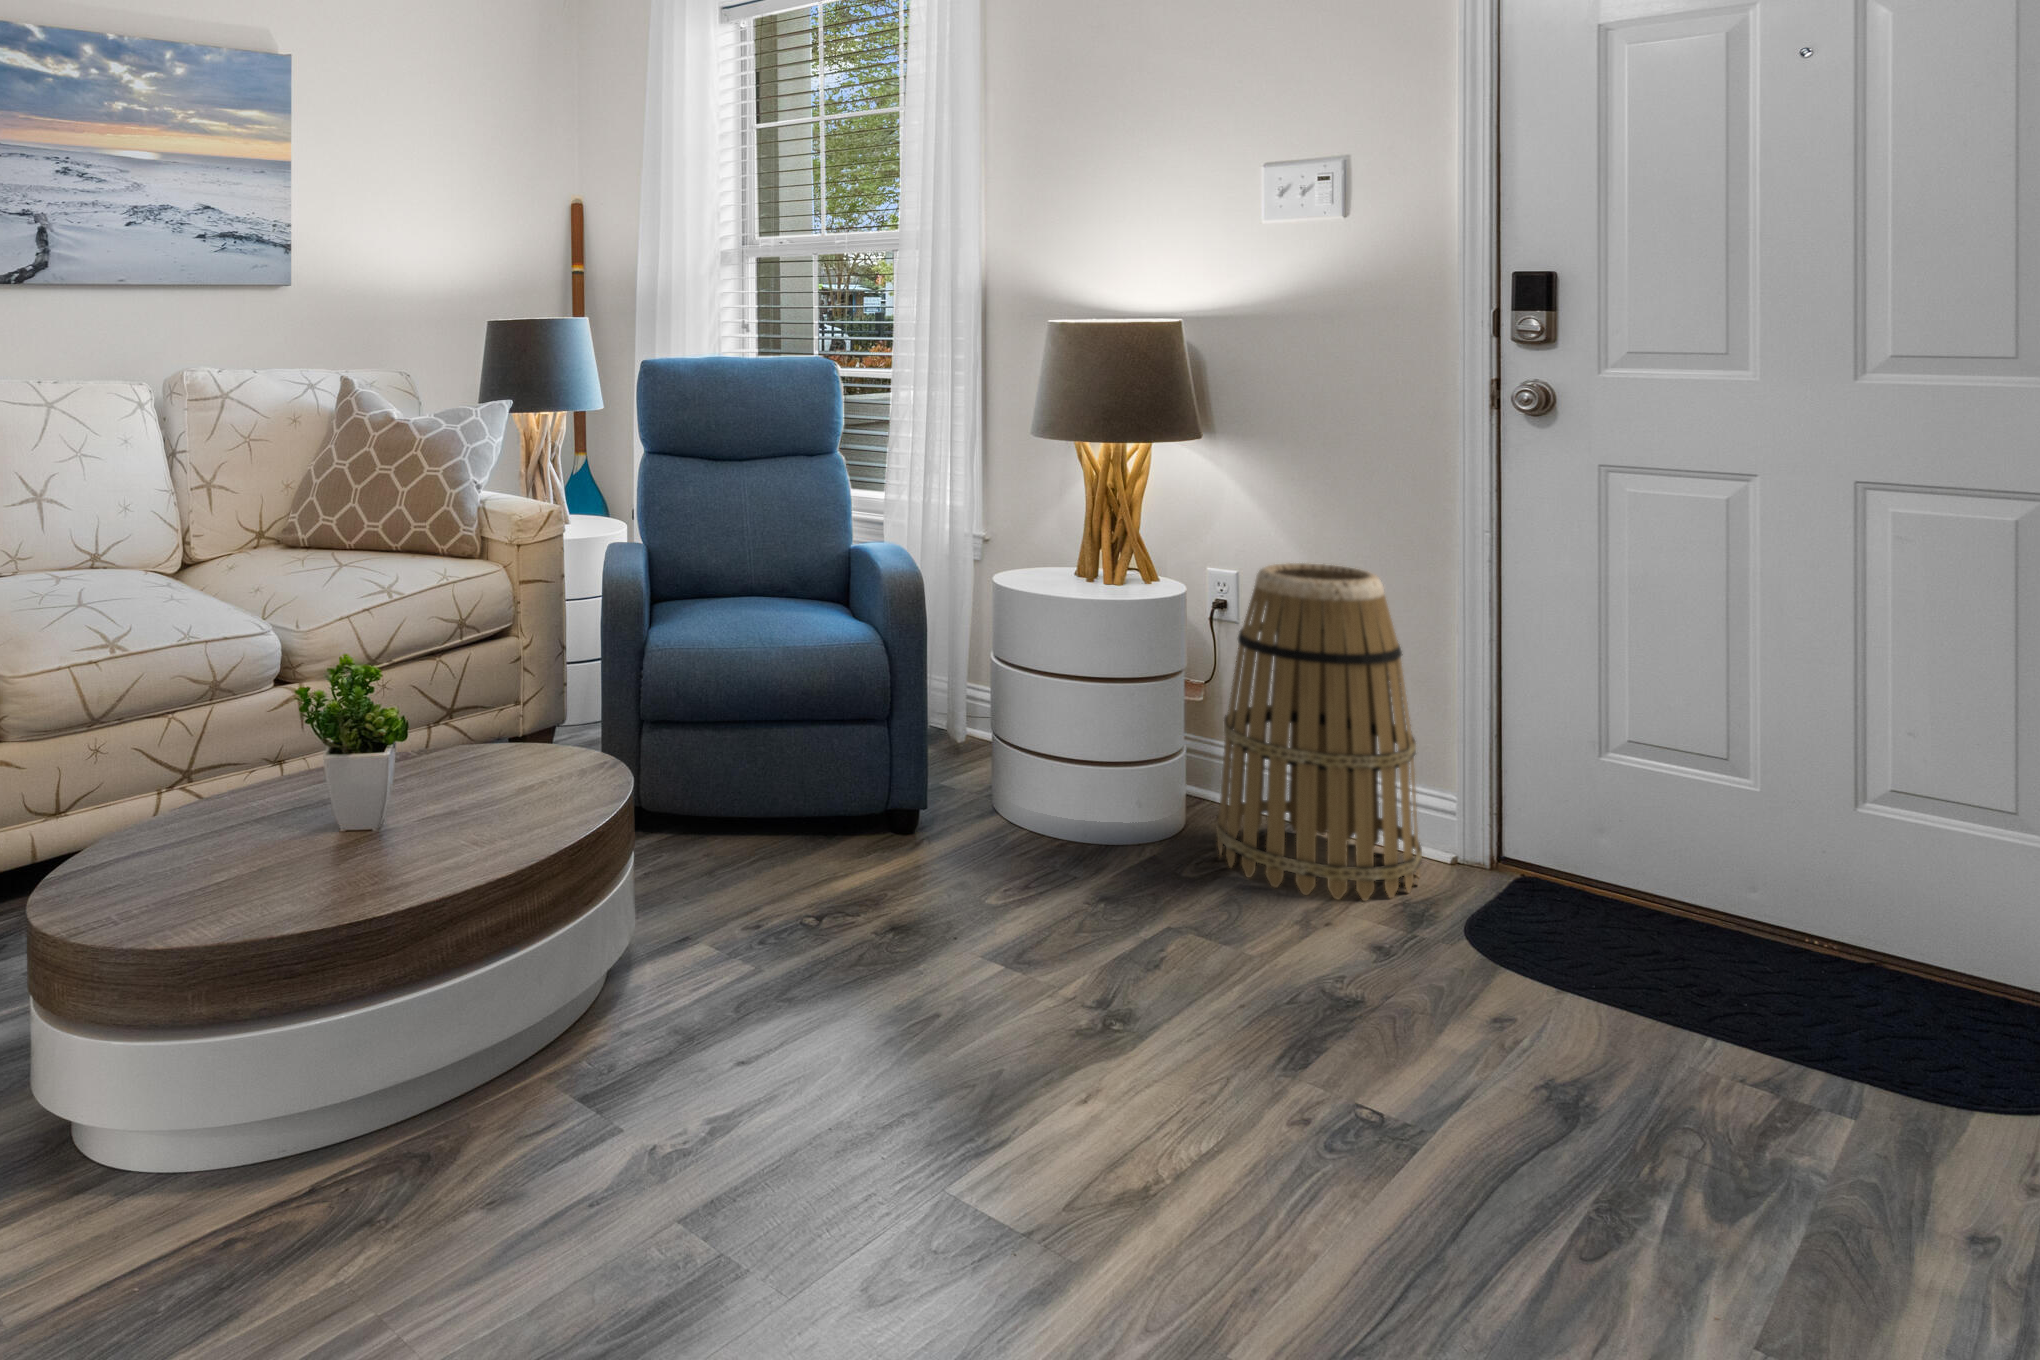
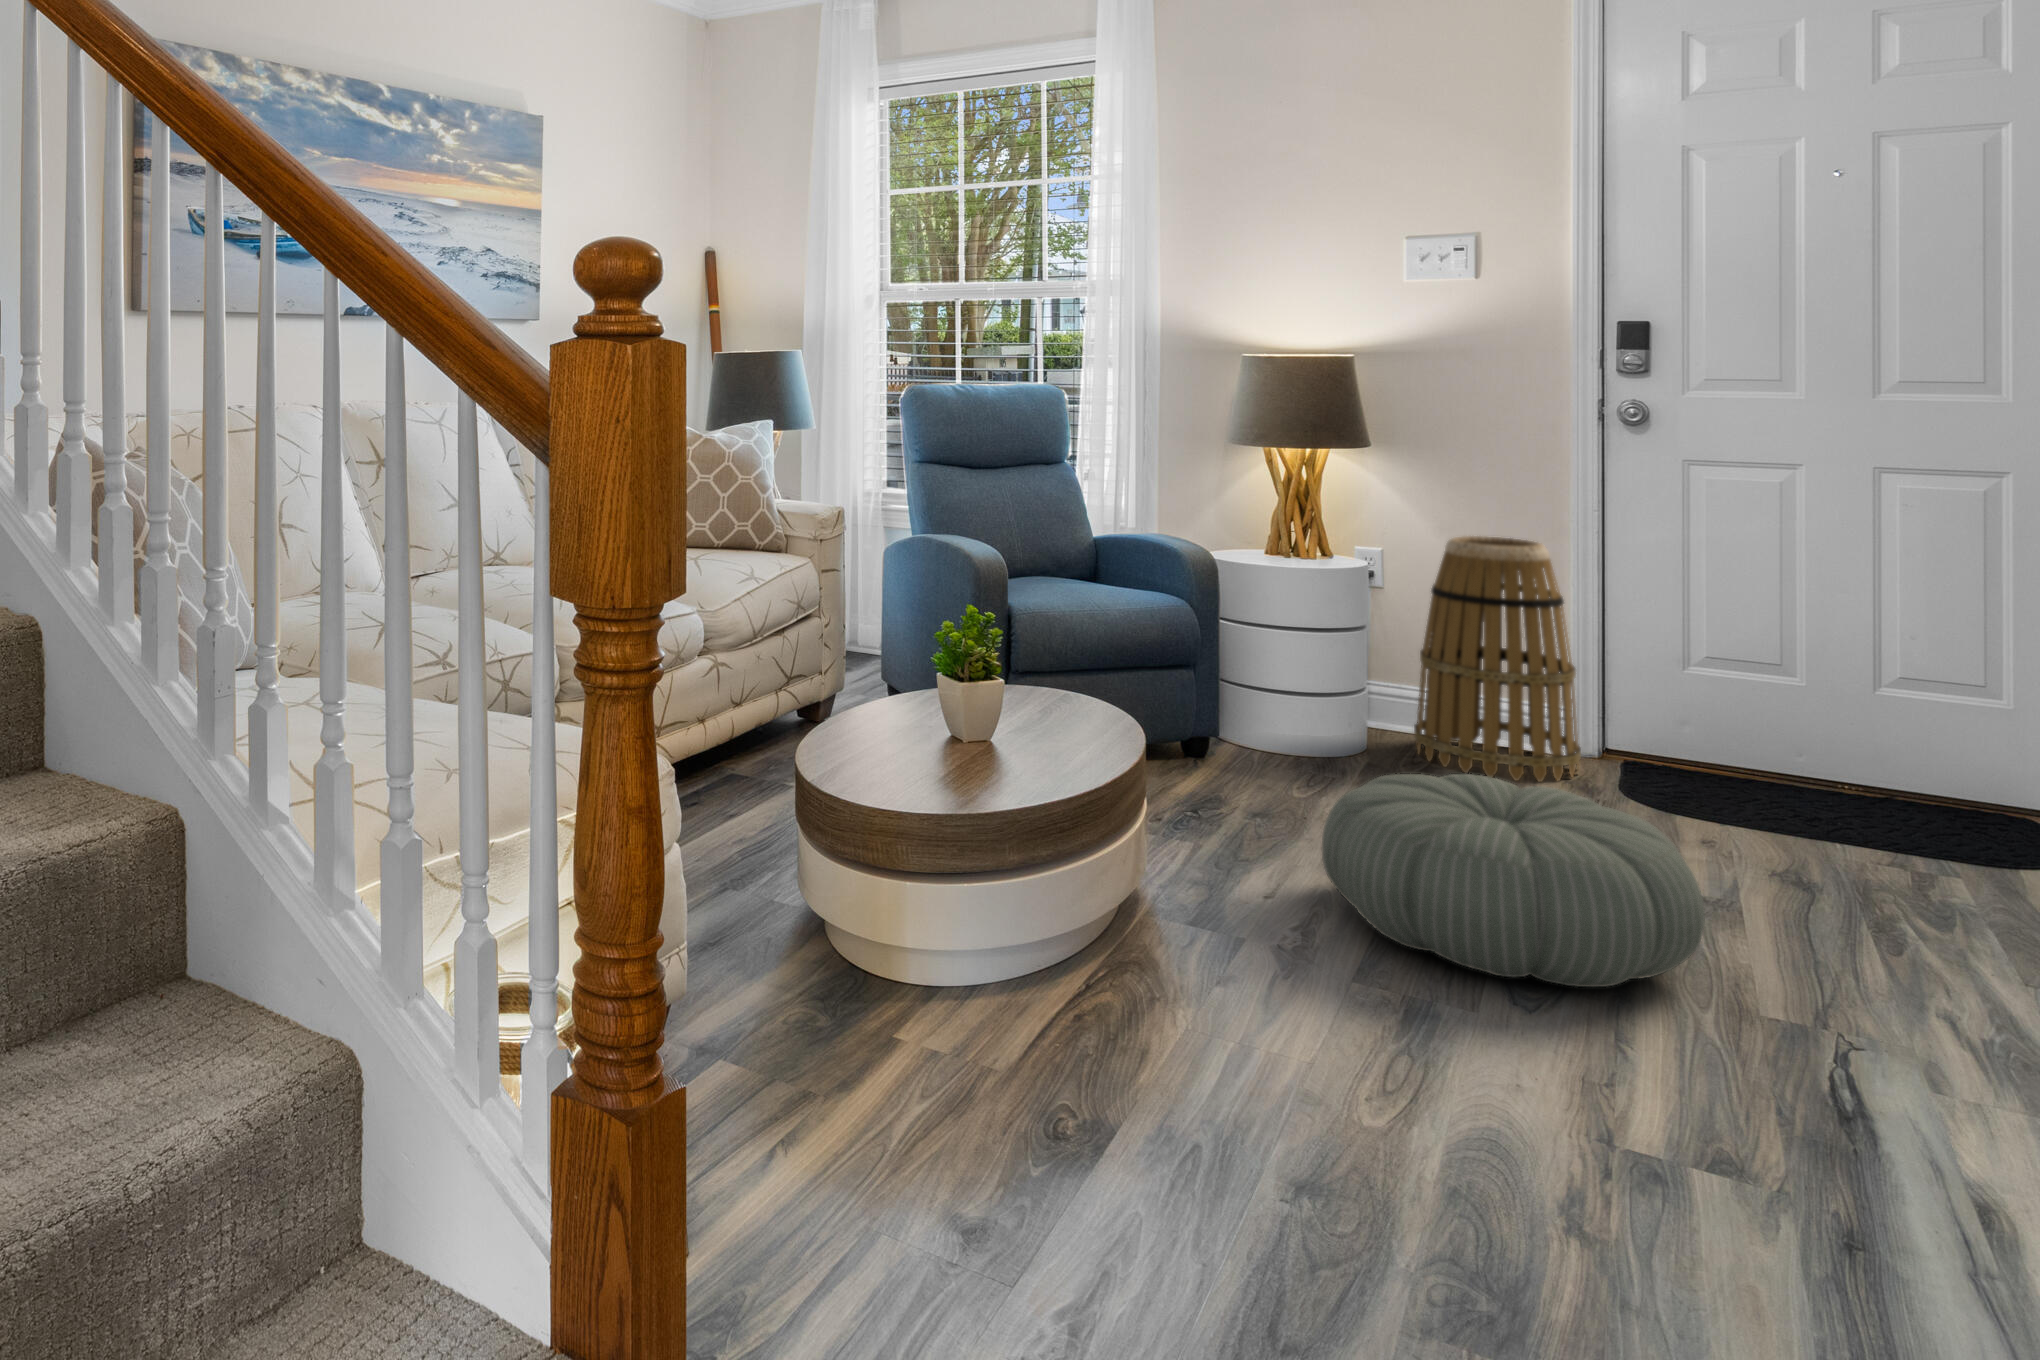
pouf: none [735,888,1188,1229] -> present [1322,774,1705,987]

